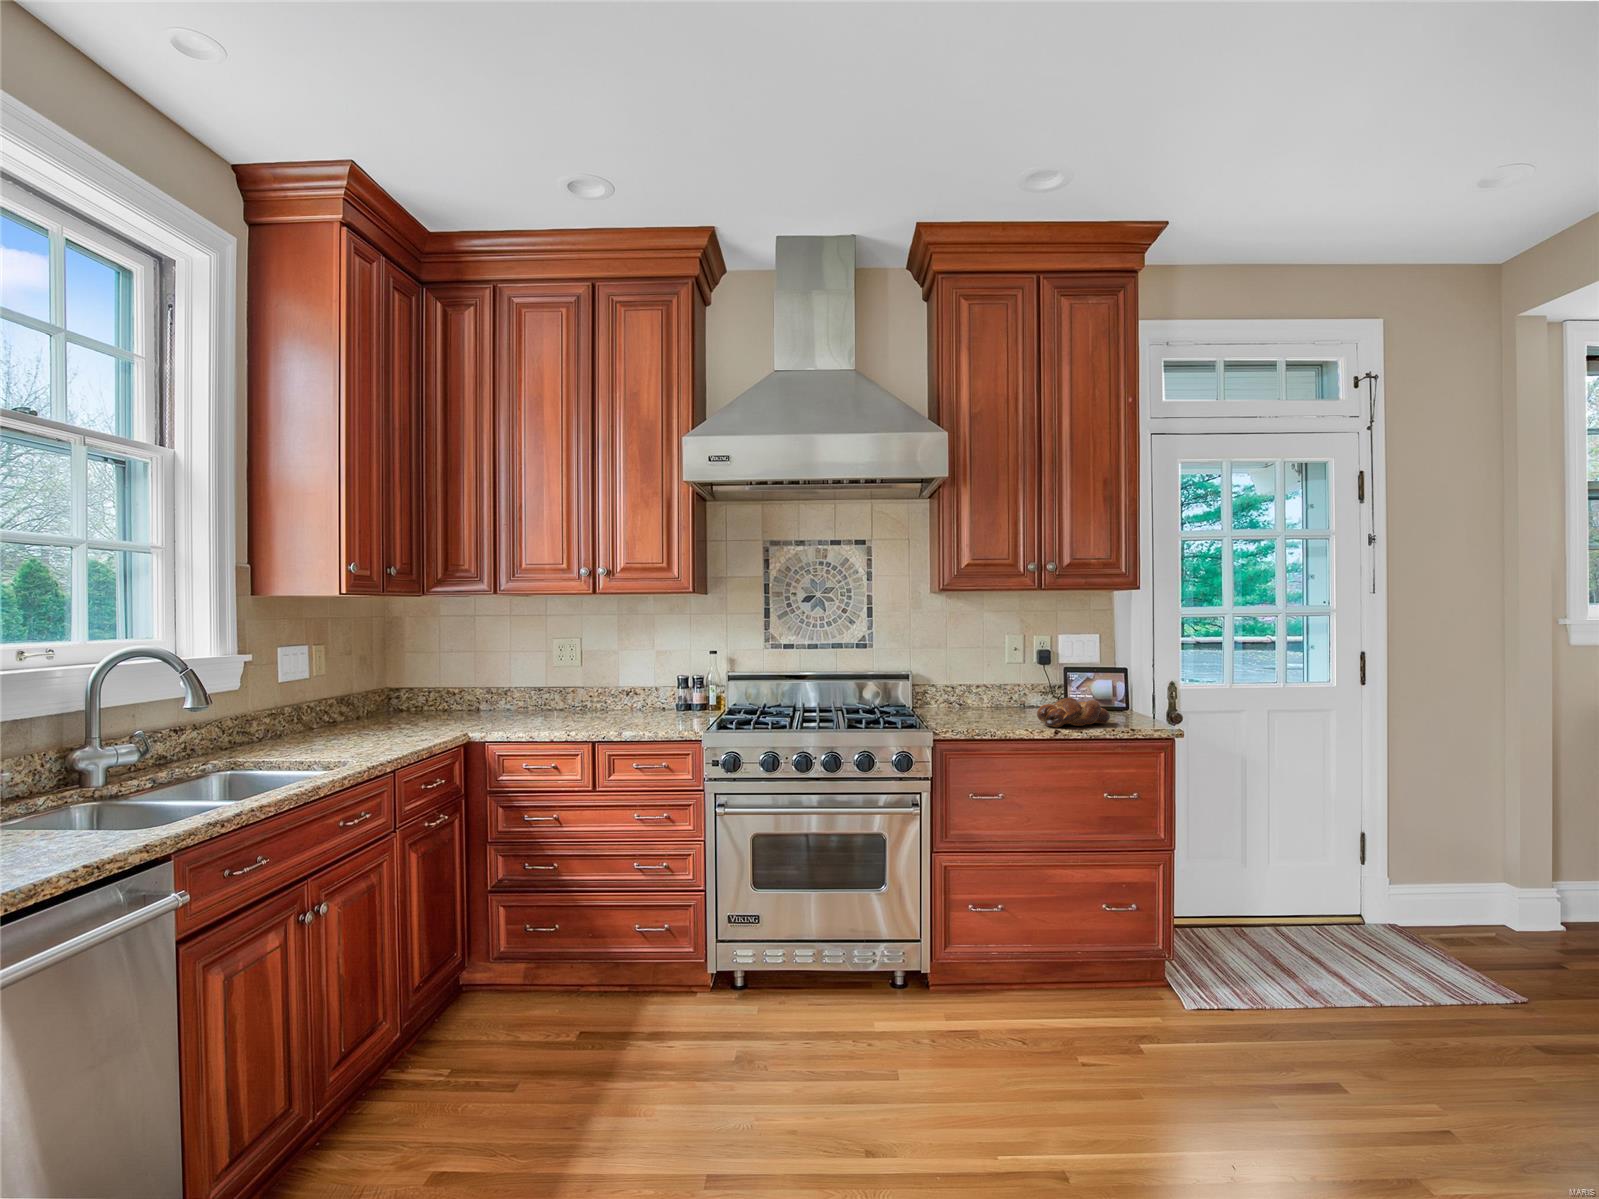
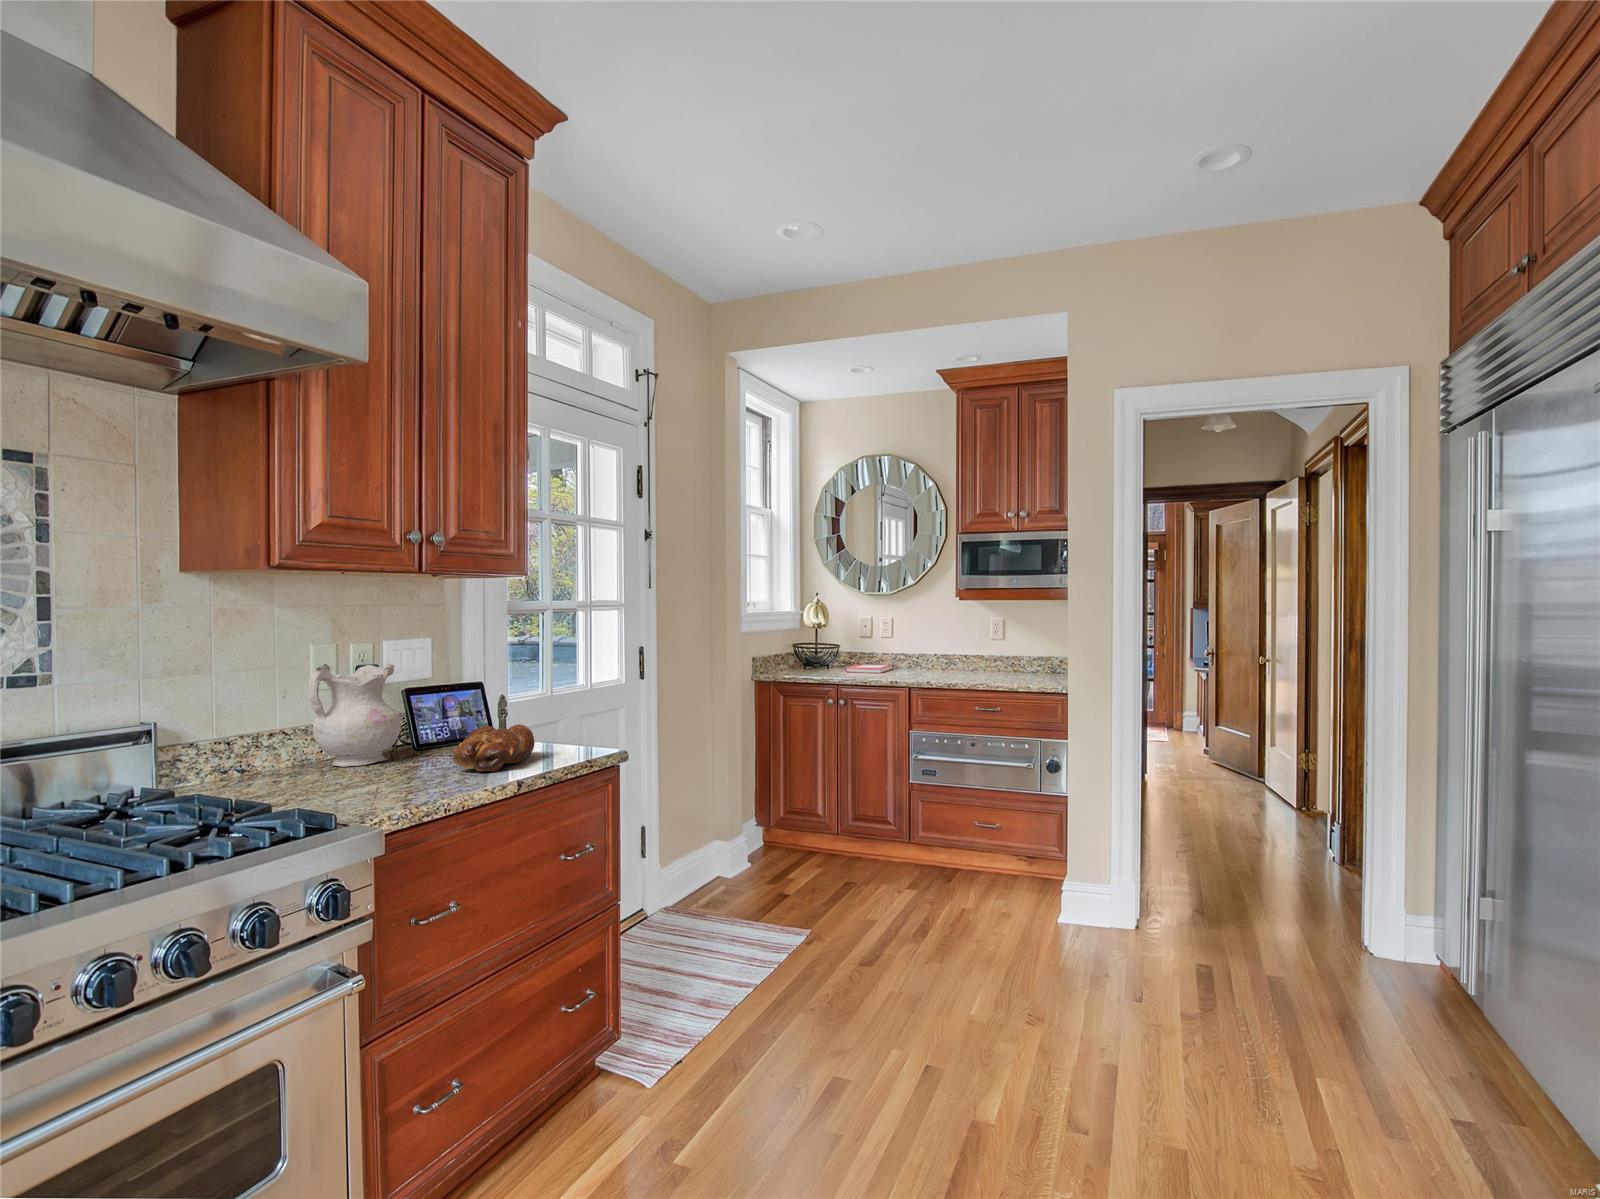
ceramic pitcher: none [992,648,1049,712] -> present [308,664,401,767]

